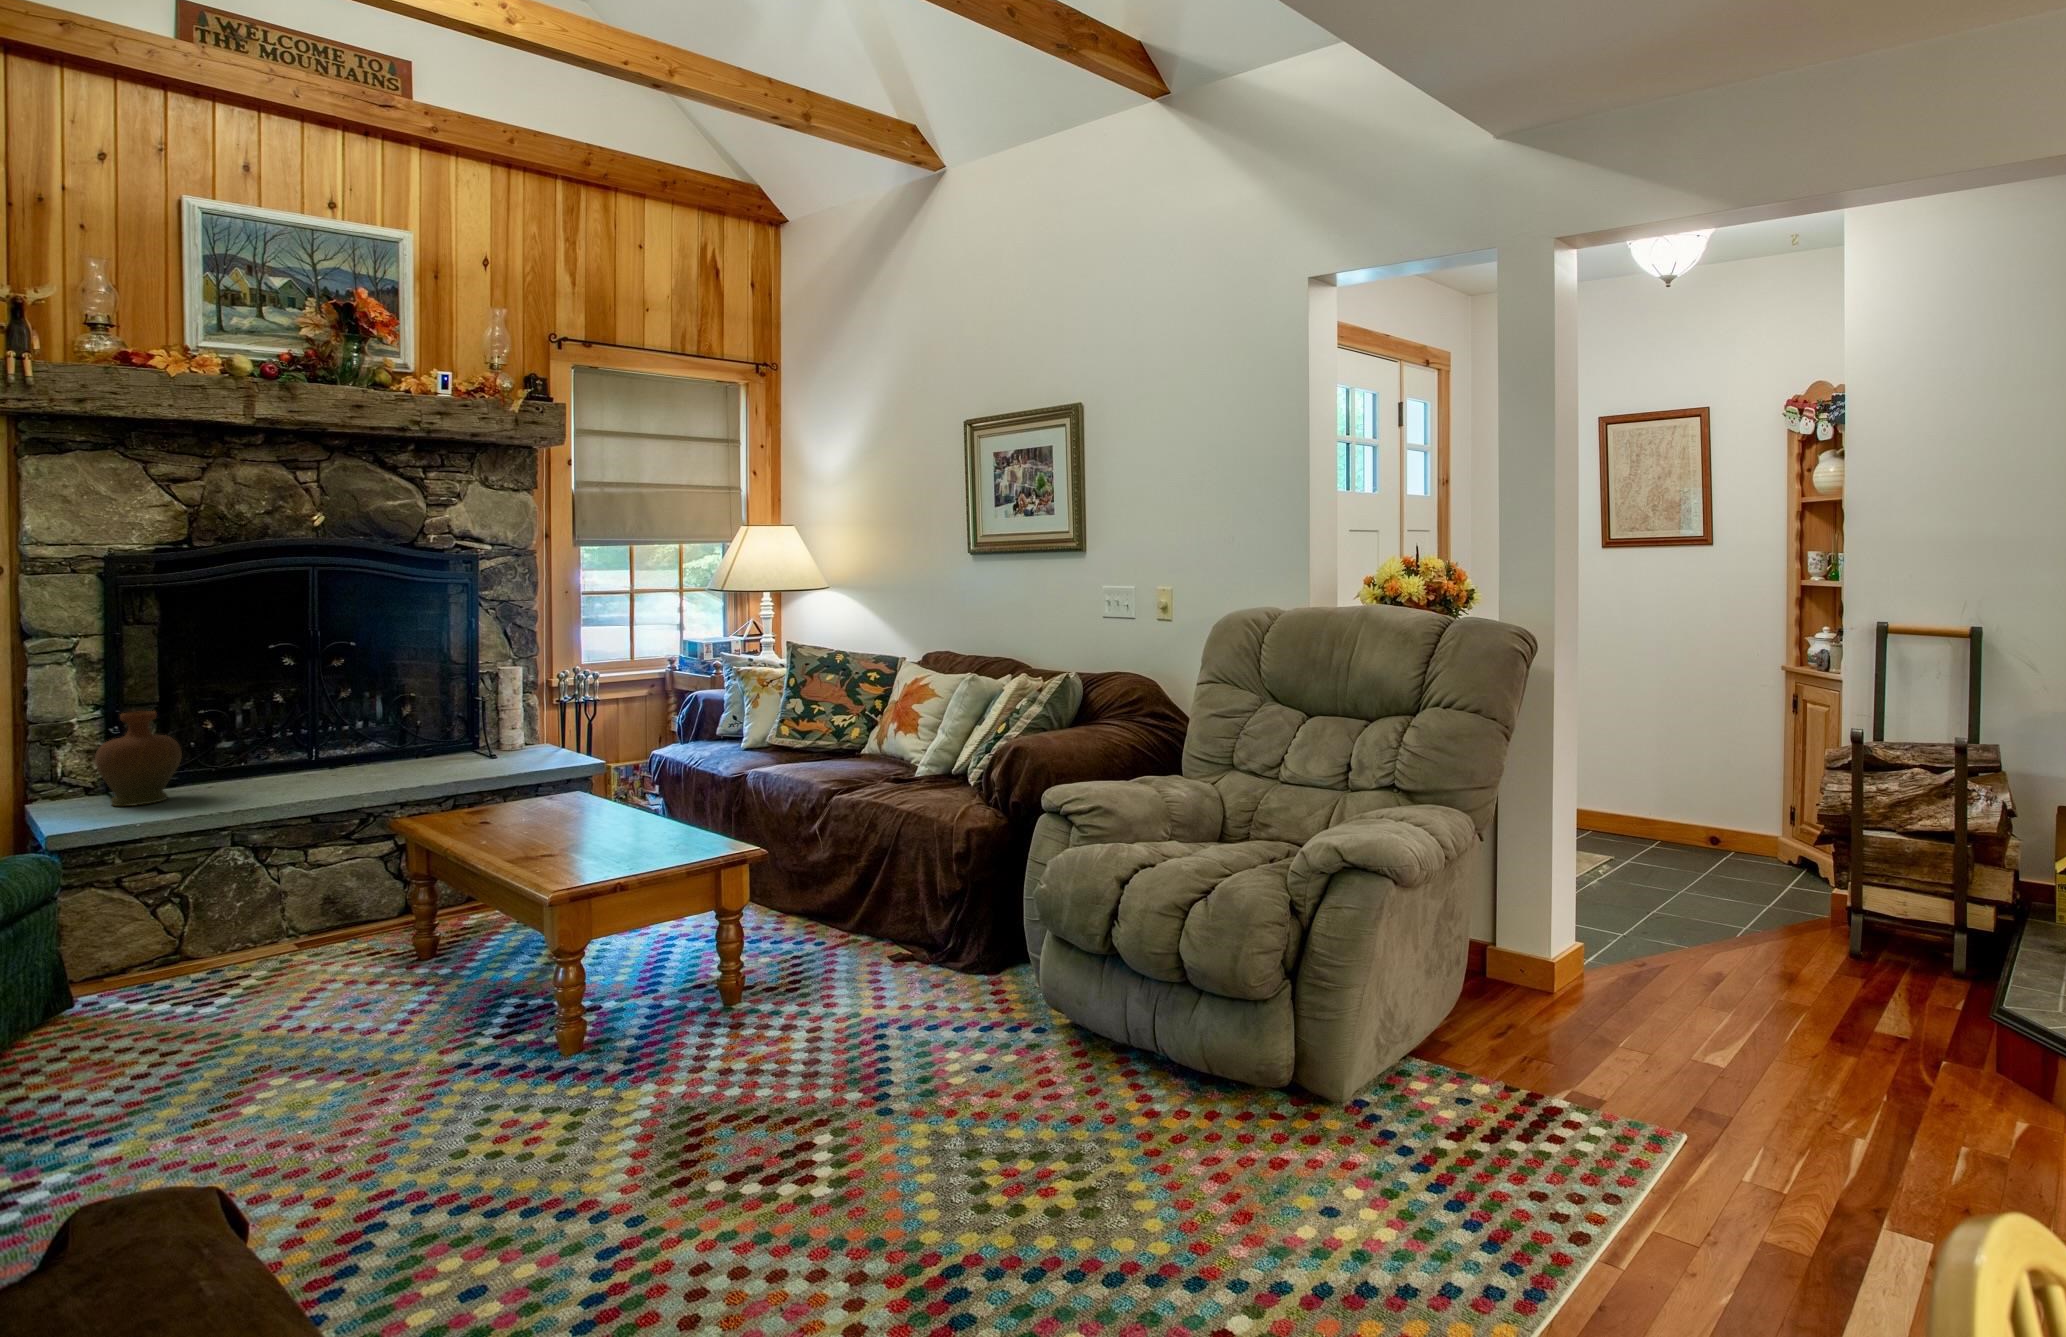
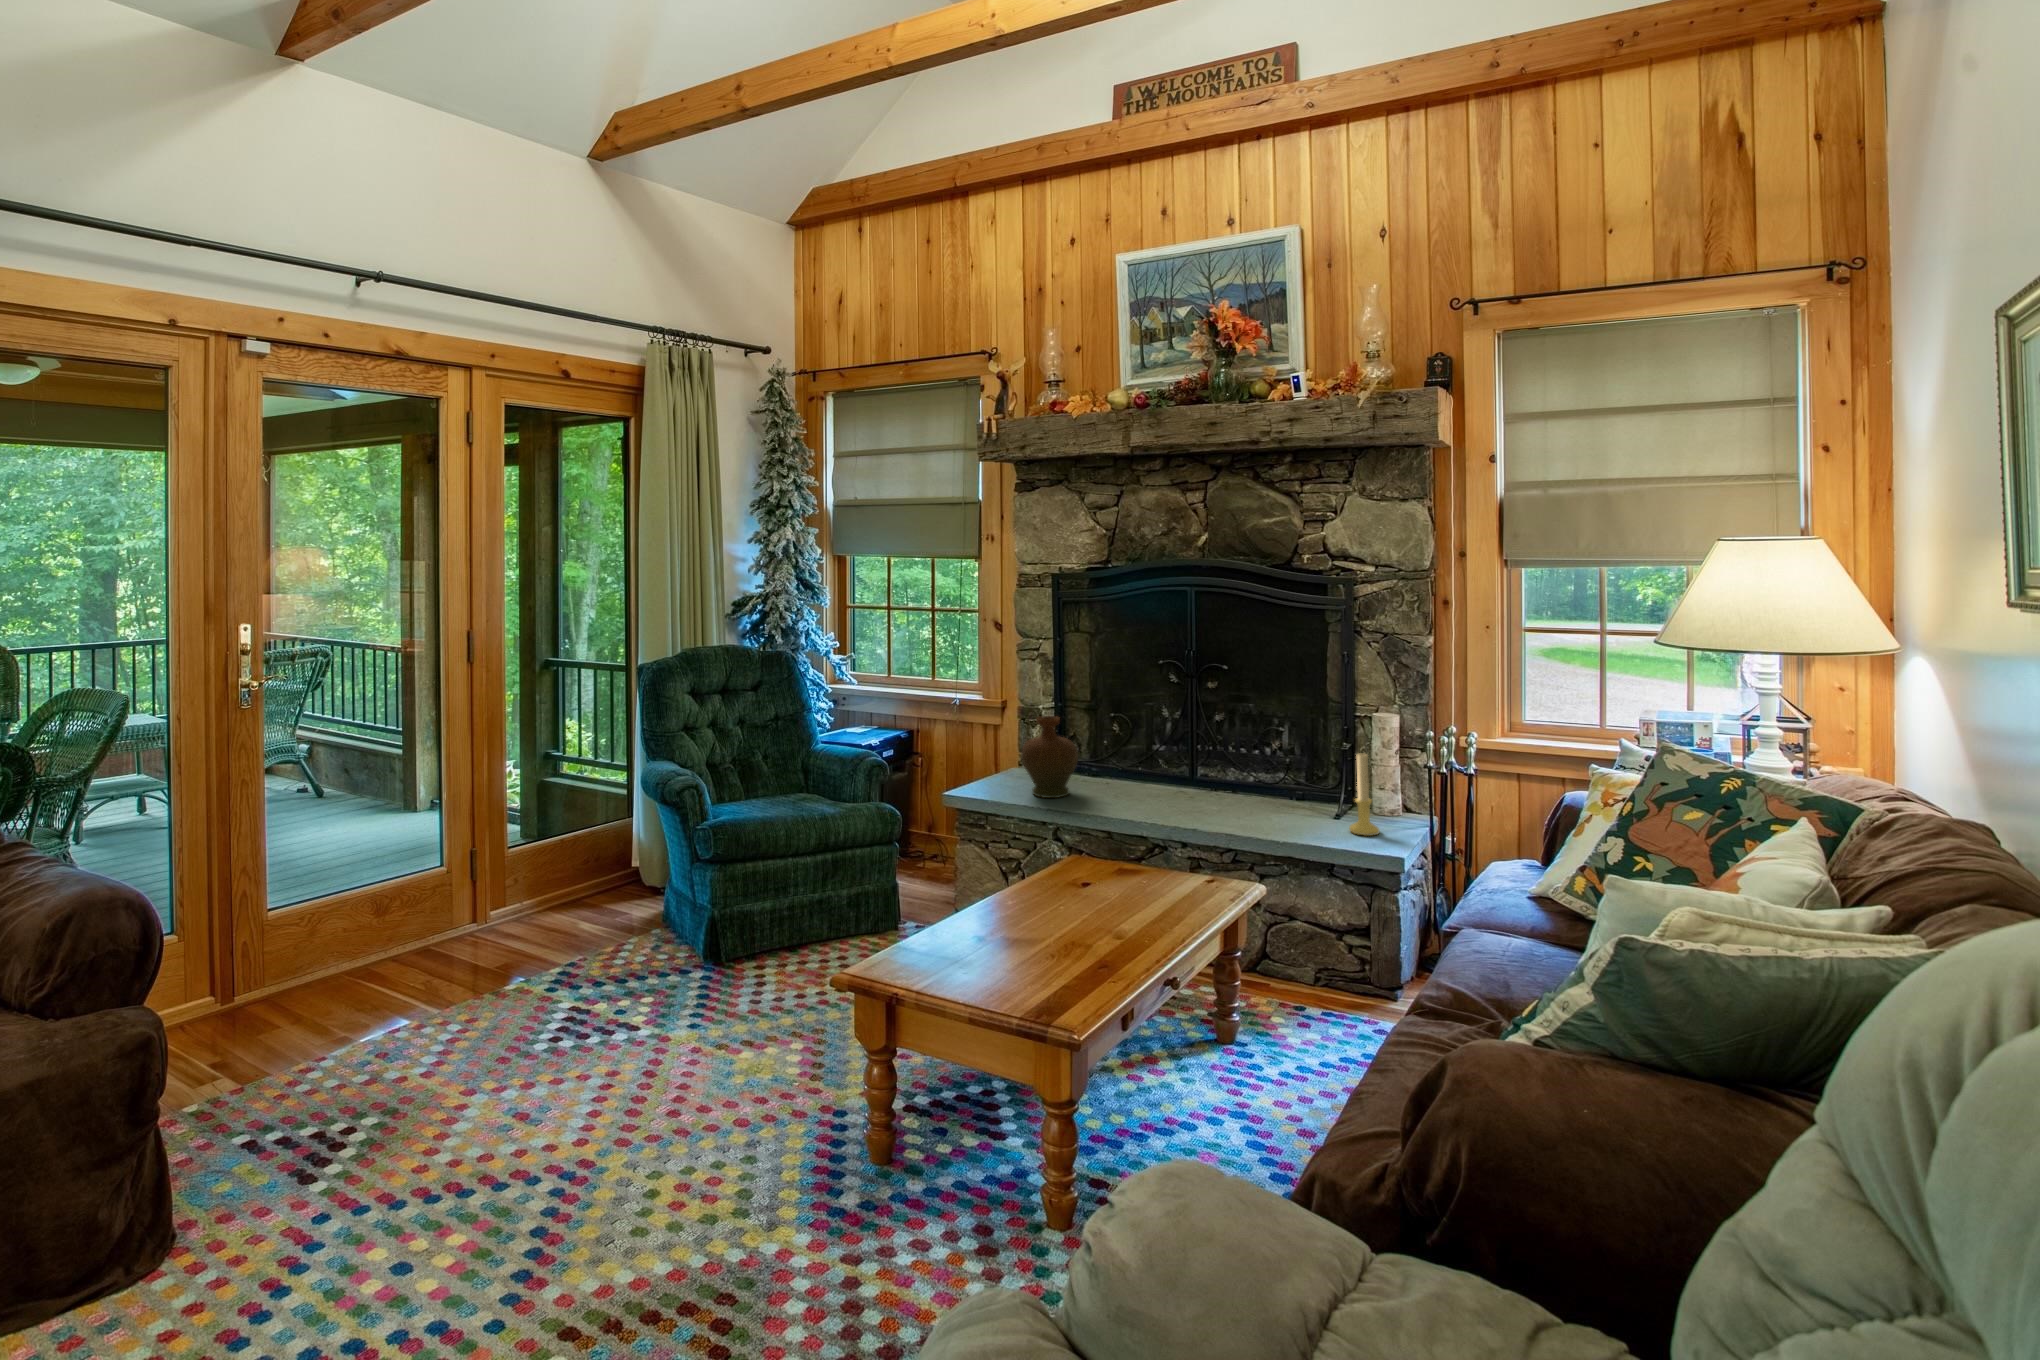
candle holder: none [508,695,535,765] -> present [1349,753,1379,836]

